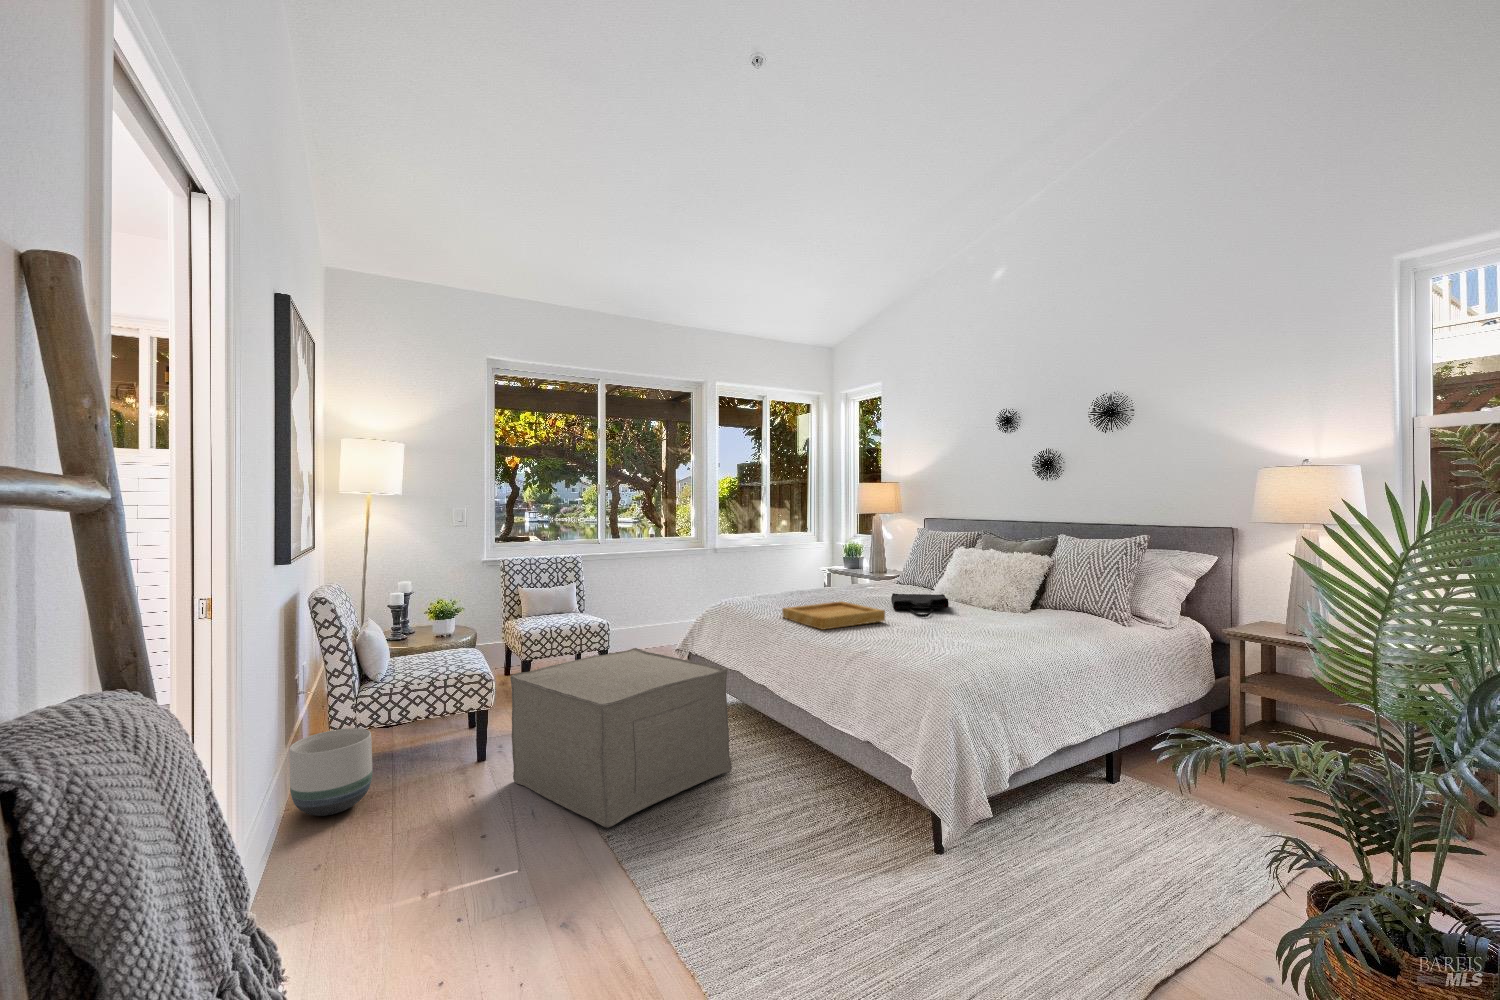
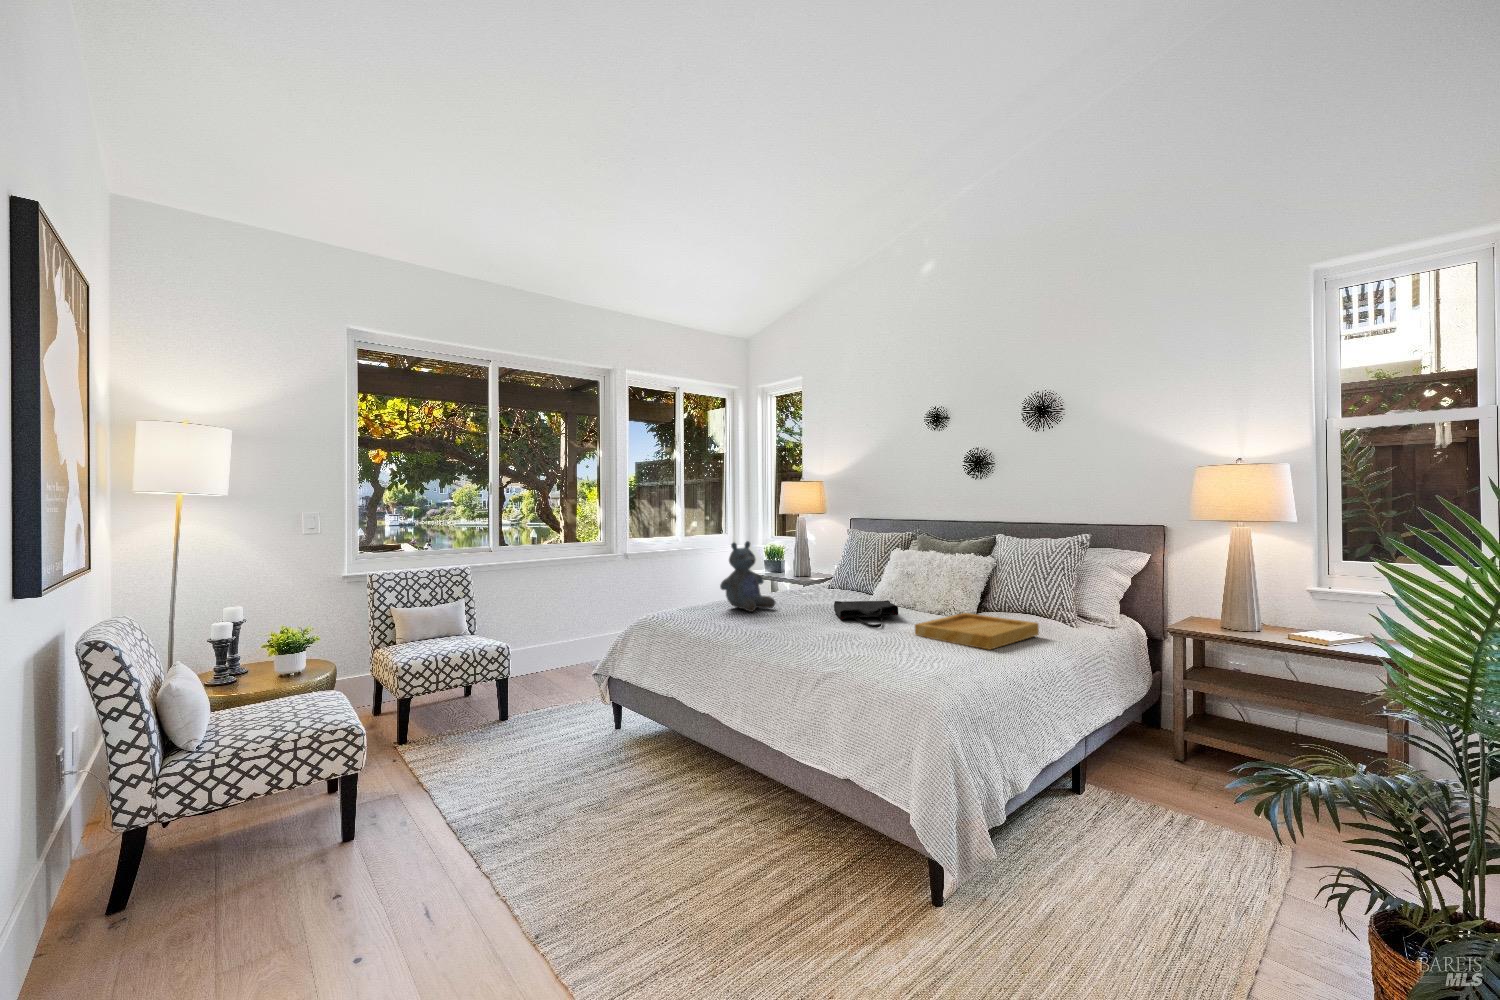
stuffed bear: none [790,537,840,600] -> present [720,541,776,612]
tray: present [782,601,885,630] -> present [915,613,1039,650]
ottoman: present [510,648,732,828] -> none [386,679,672,924]
planter: present [290,728,372,816] -> none [48,820,184,954]

